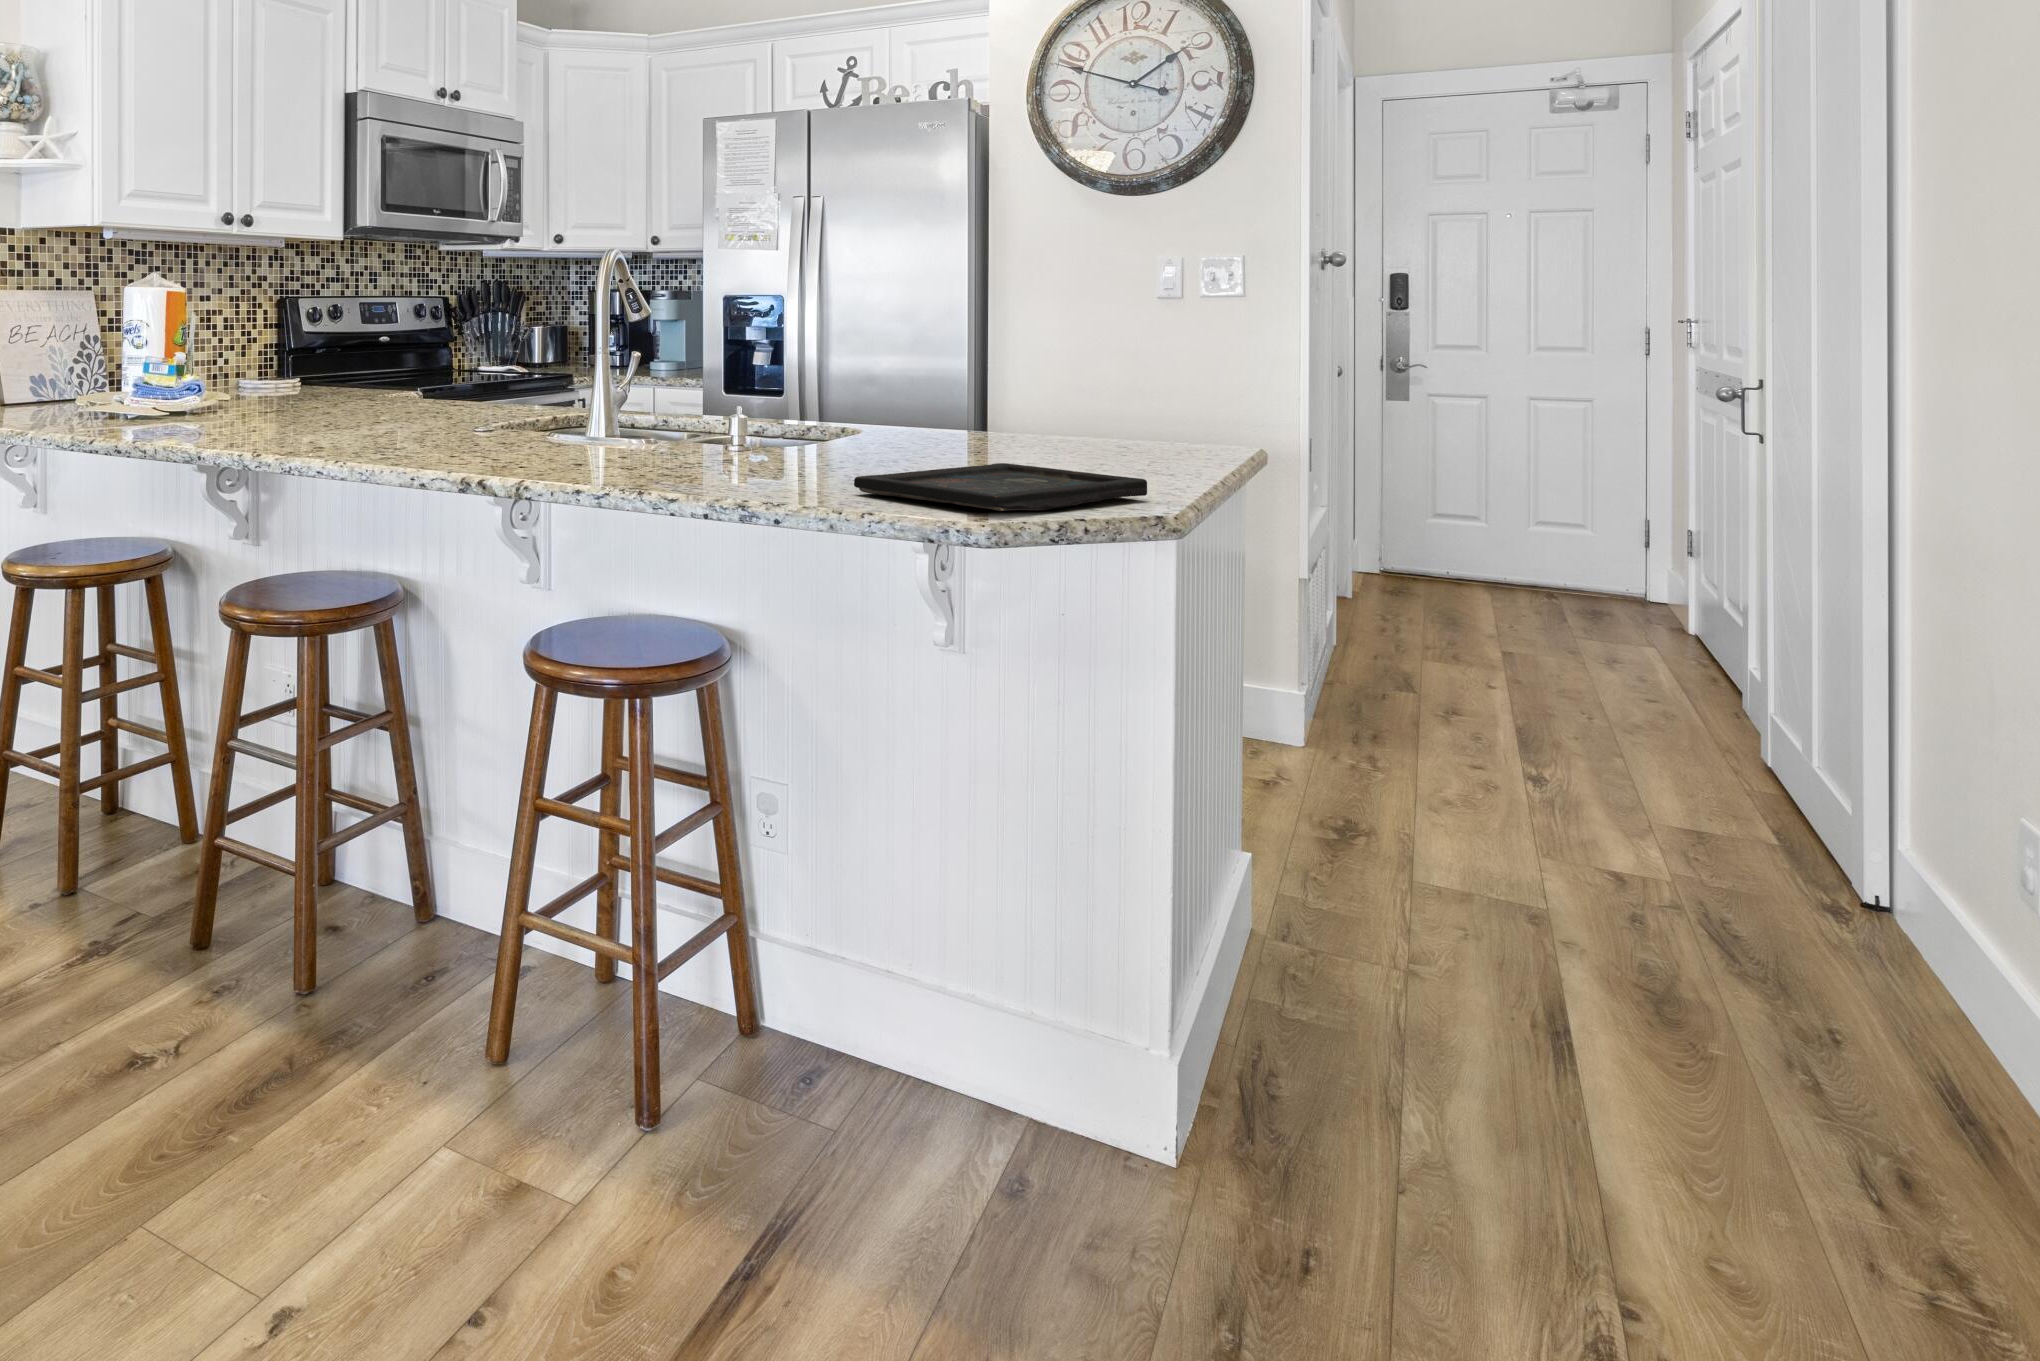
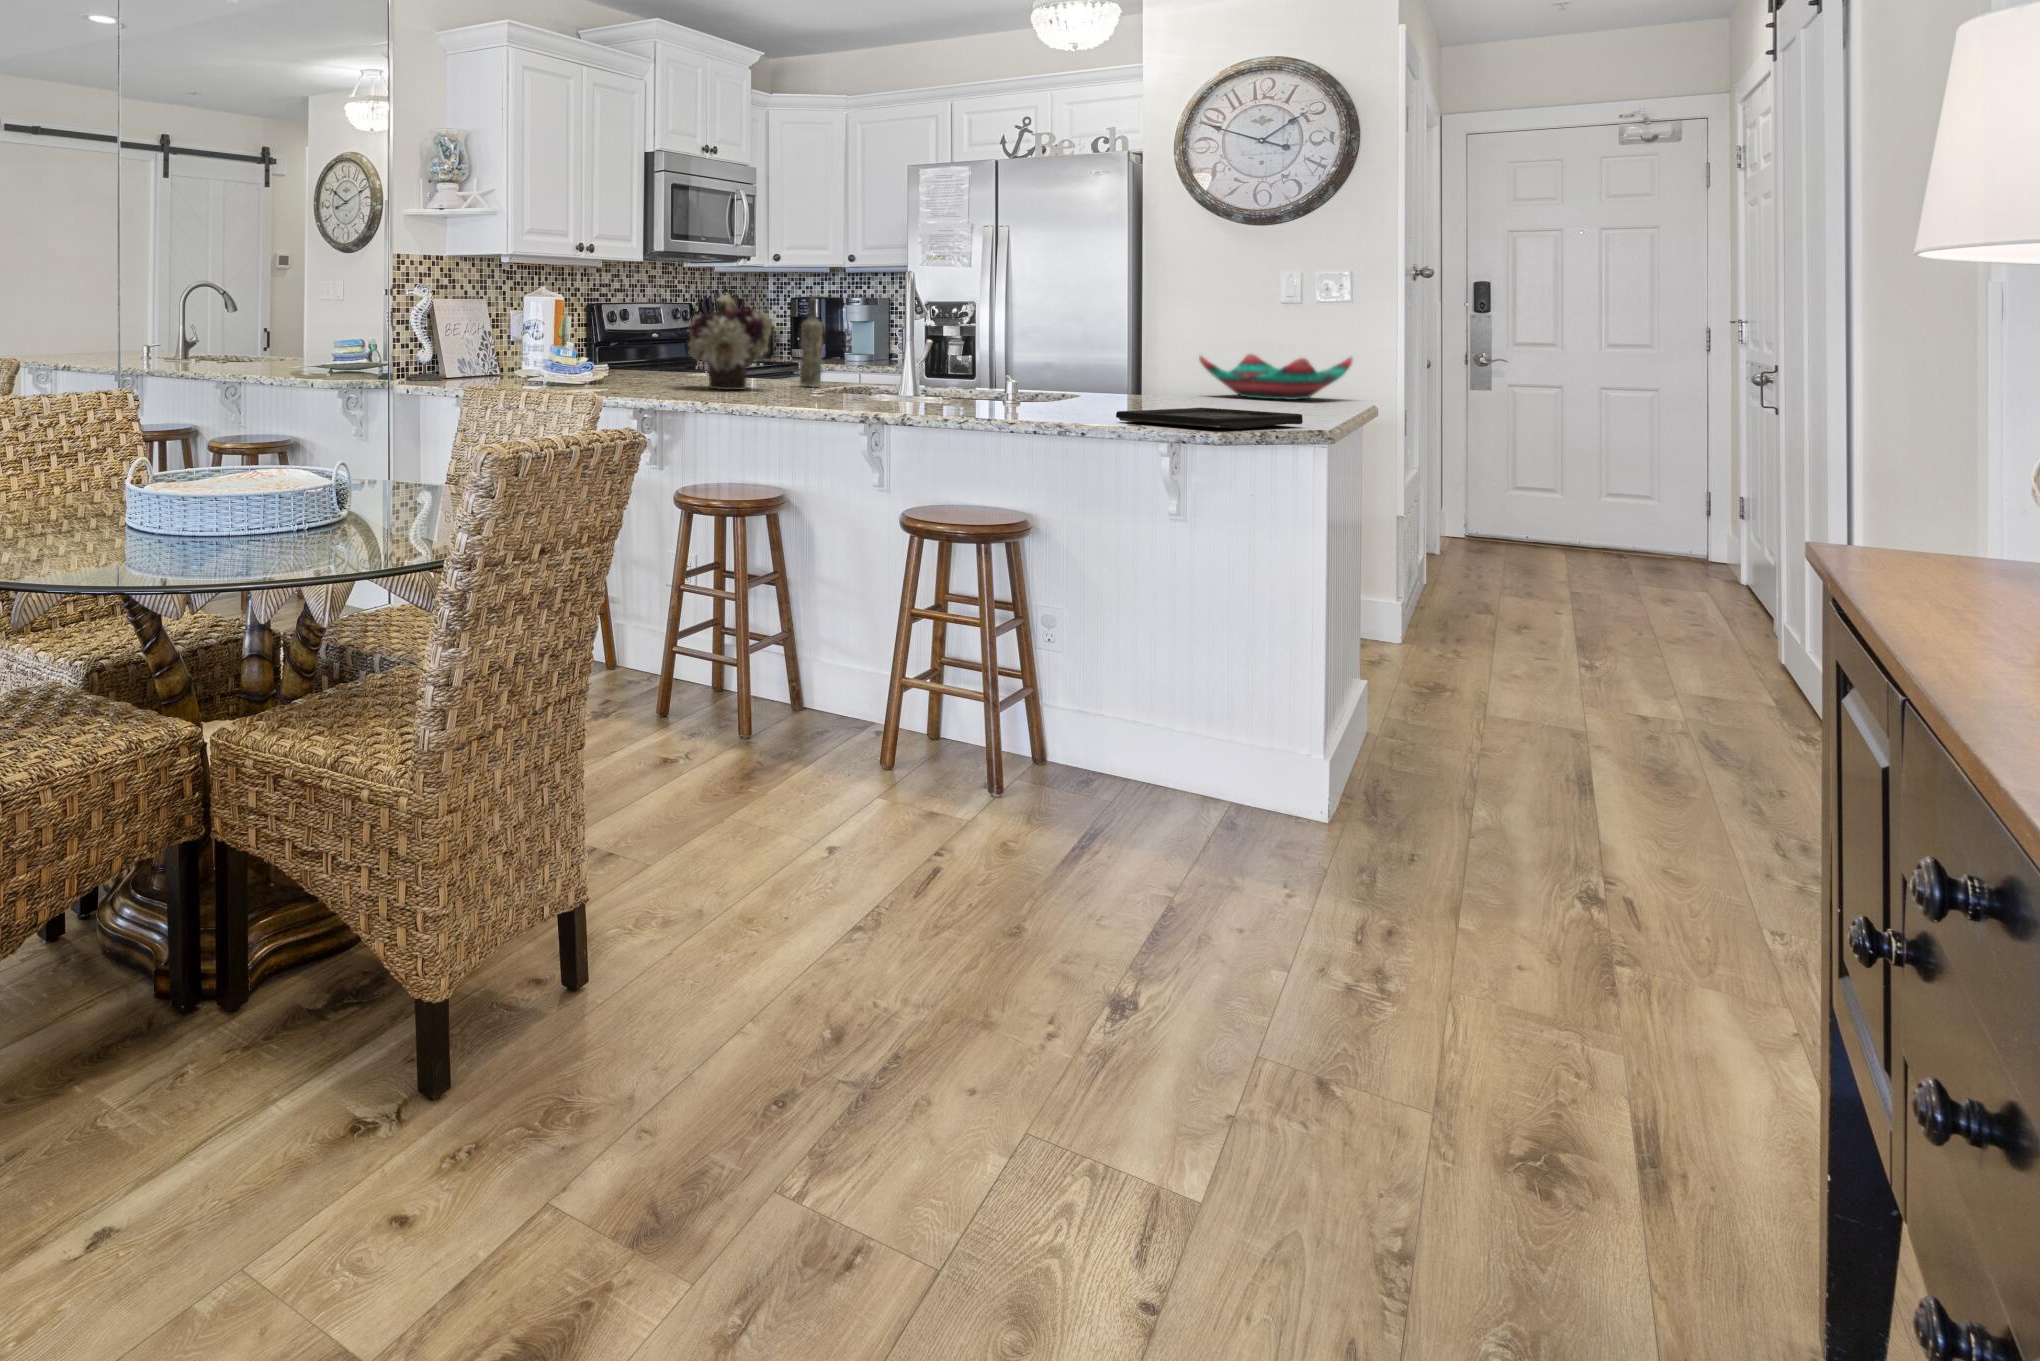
flower arrangement: none [300,281,430,425] -> present [689,293,773,390]
bottle: none [492,288,525,416] -> present [800,298,823,387]
decorative bowl: none [1041,367,1242,432] -> present [1199,354,1353,400]

